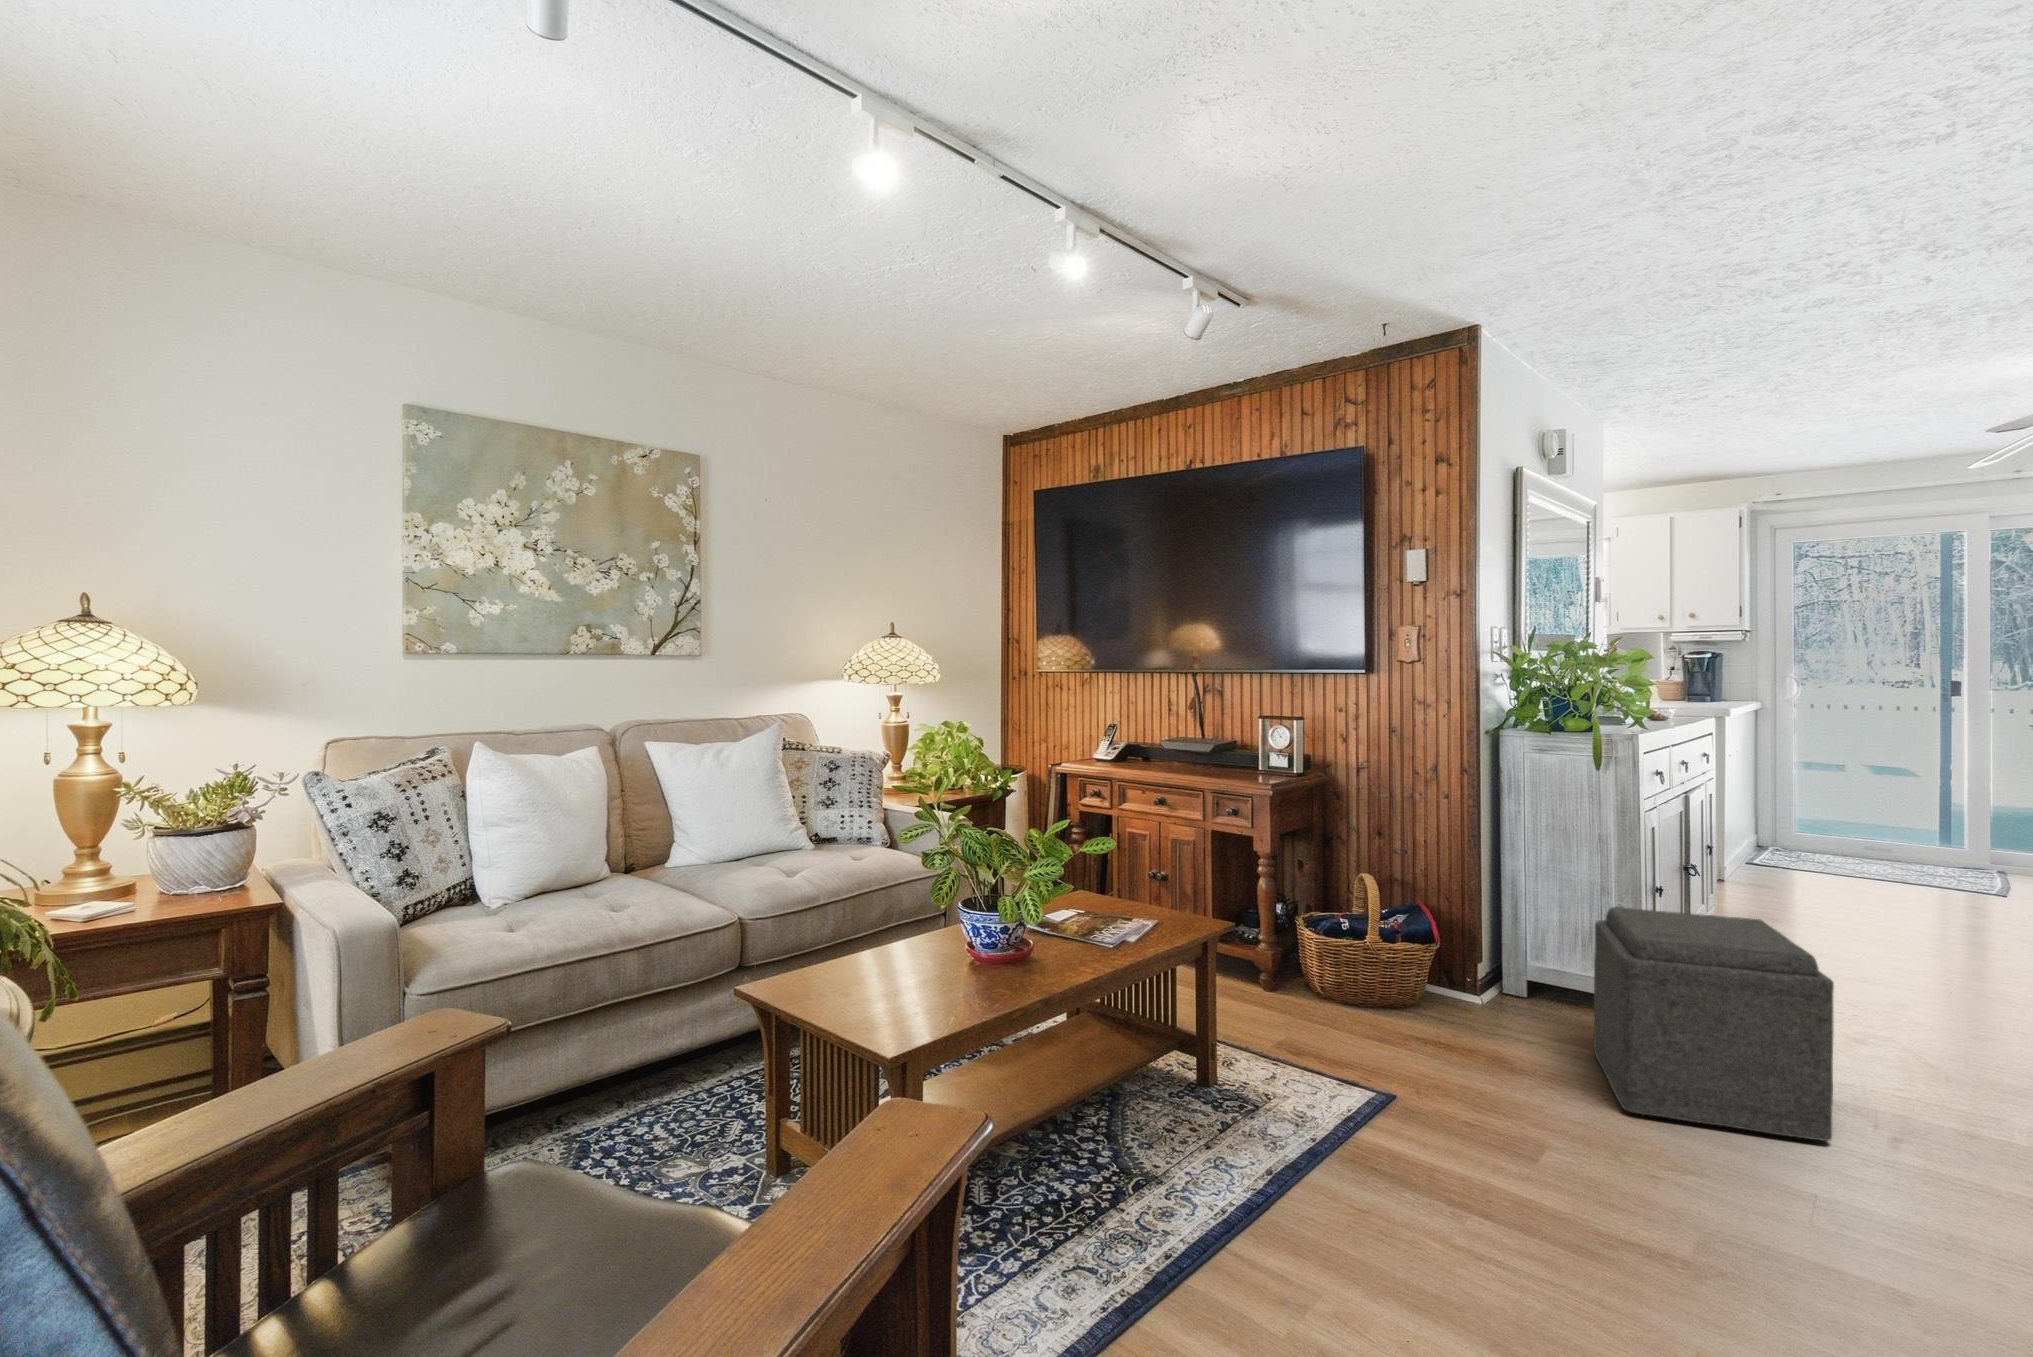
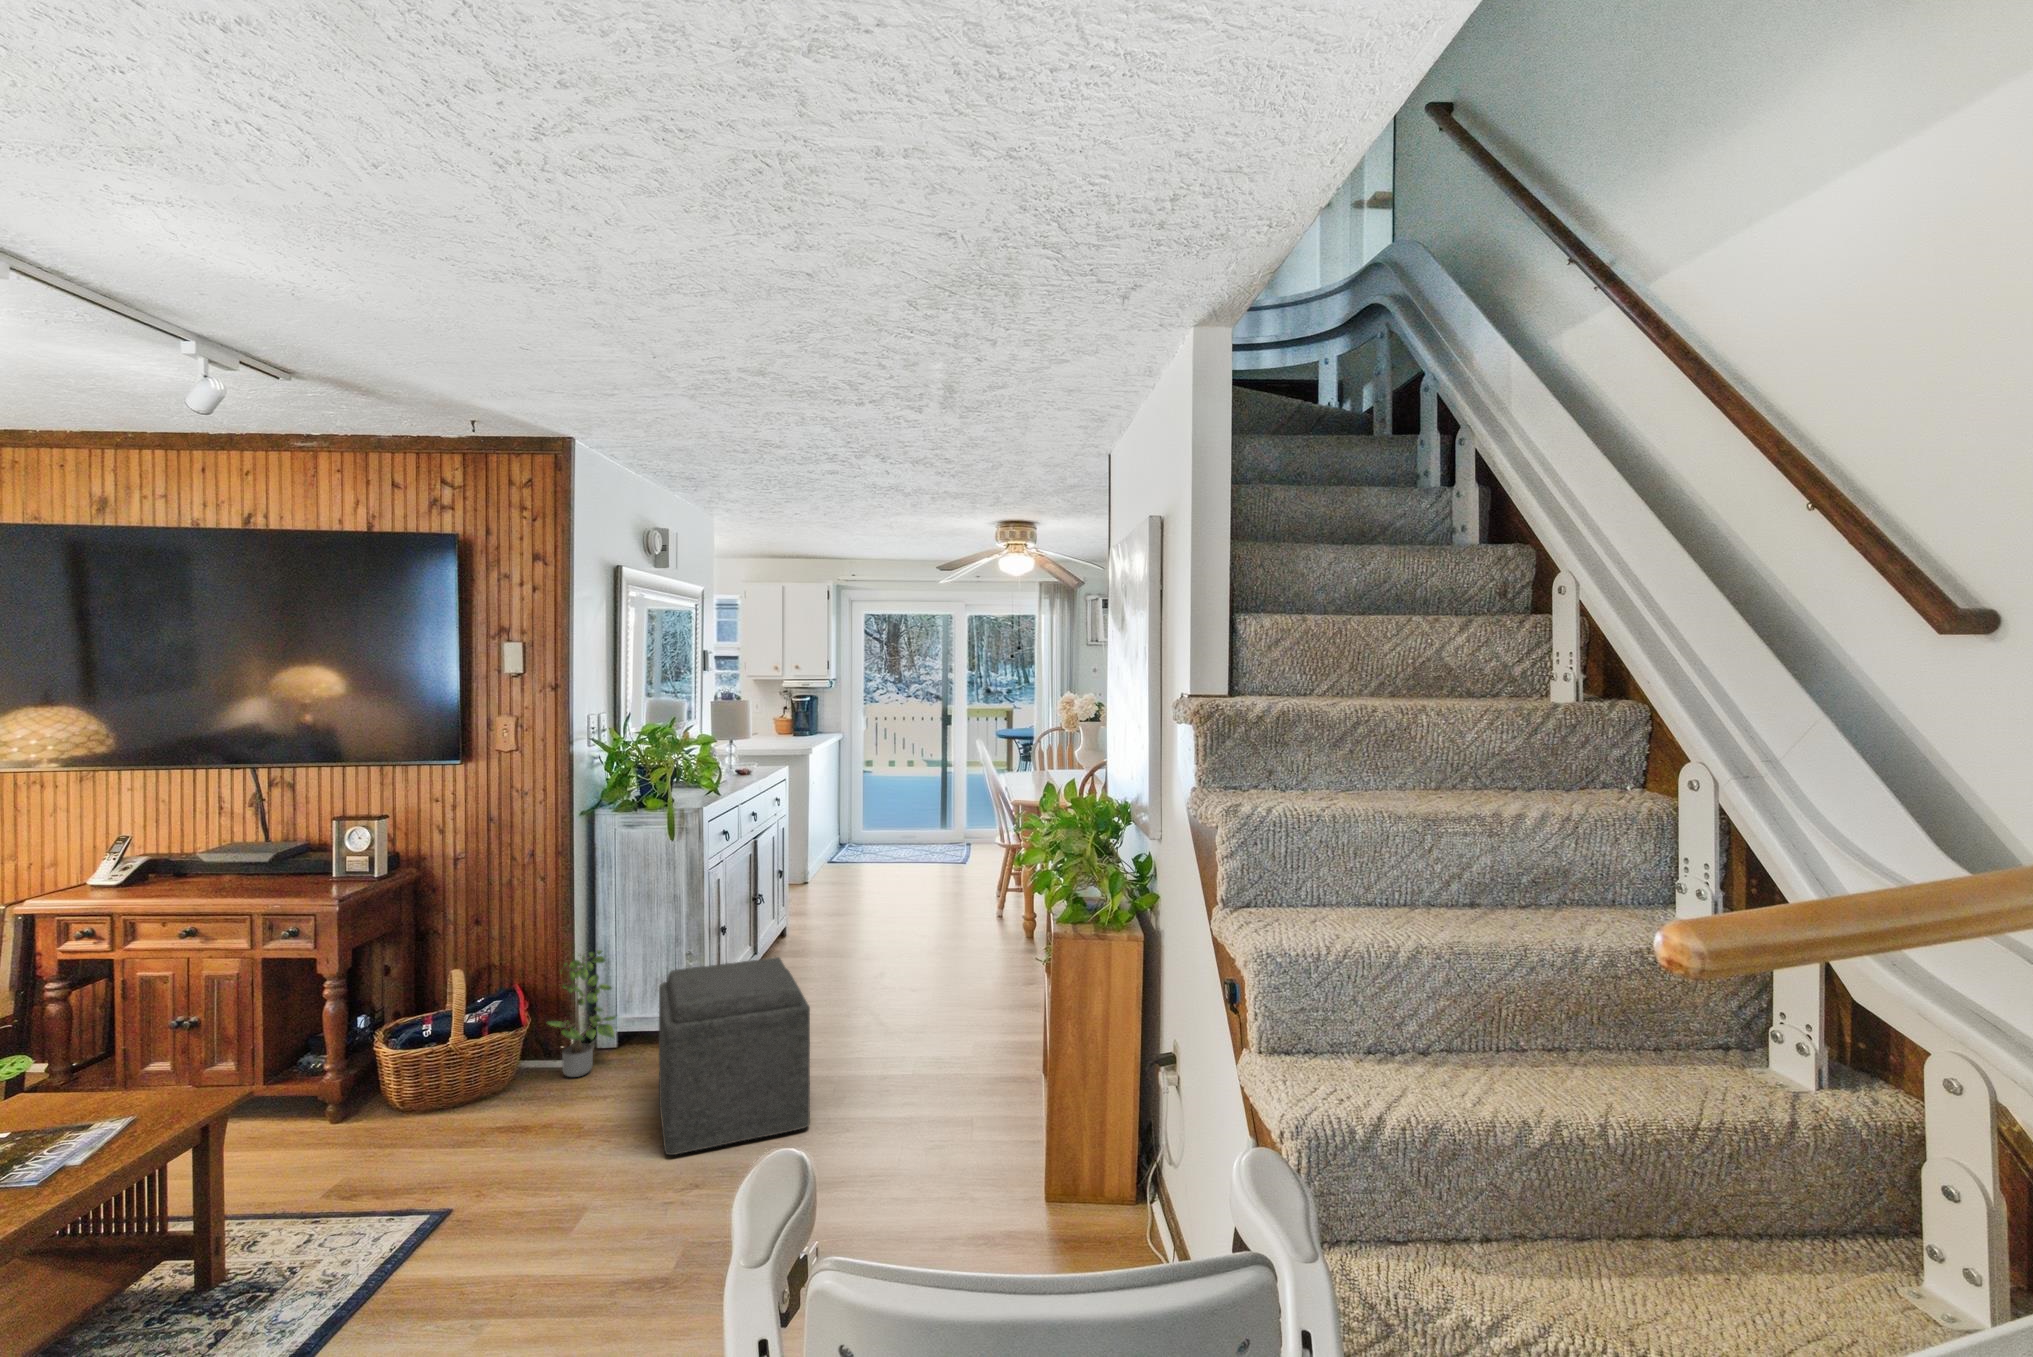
potted plant: none [1455,874,1530,1009] -> present [546,950,616,1077]

